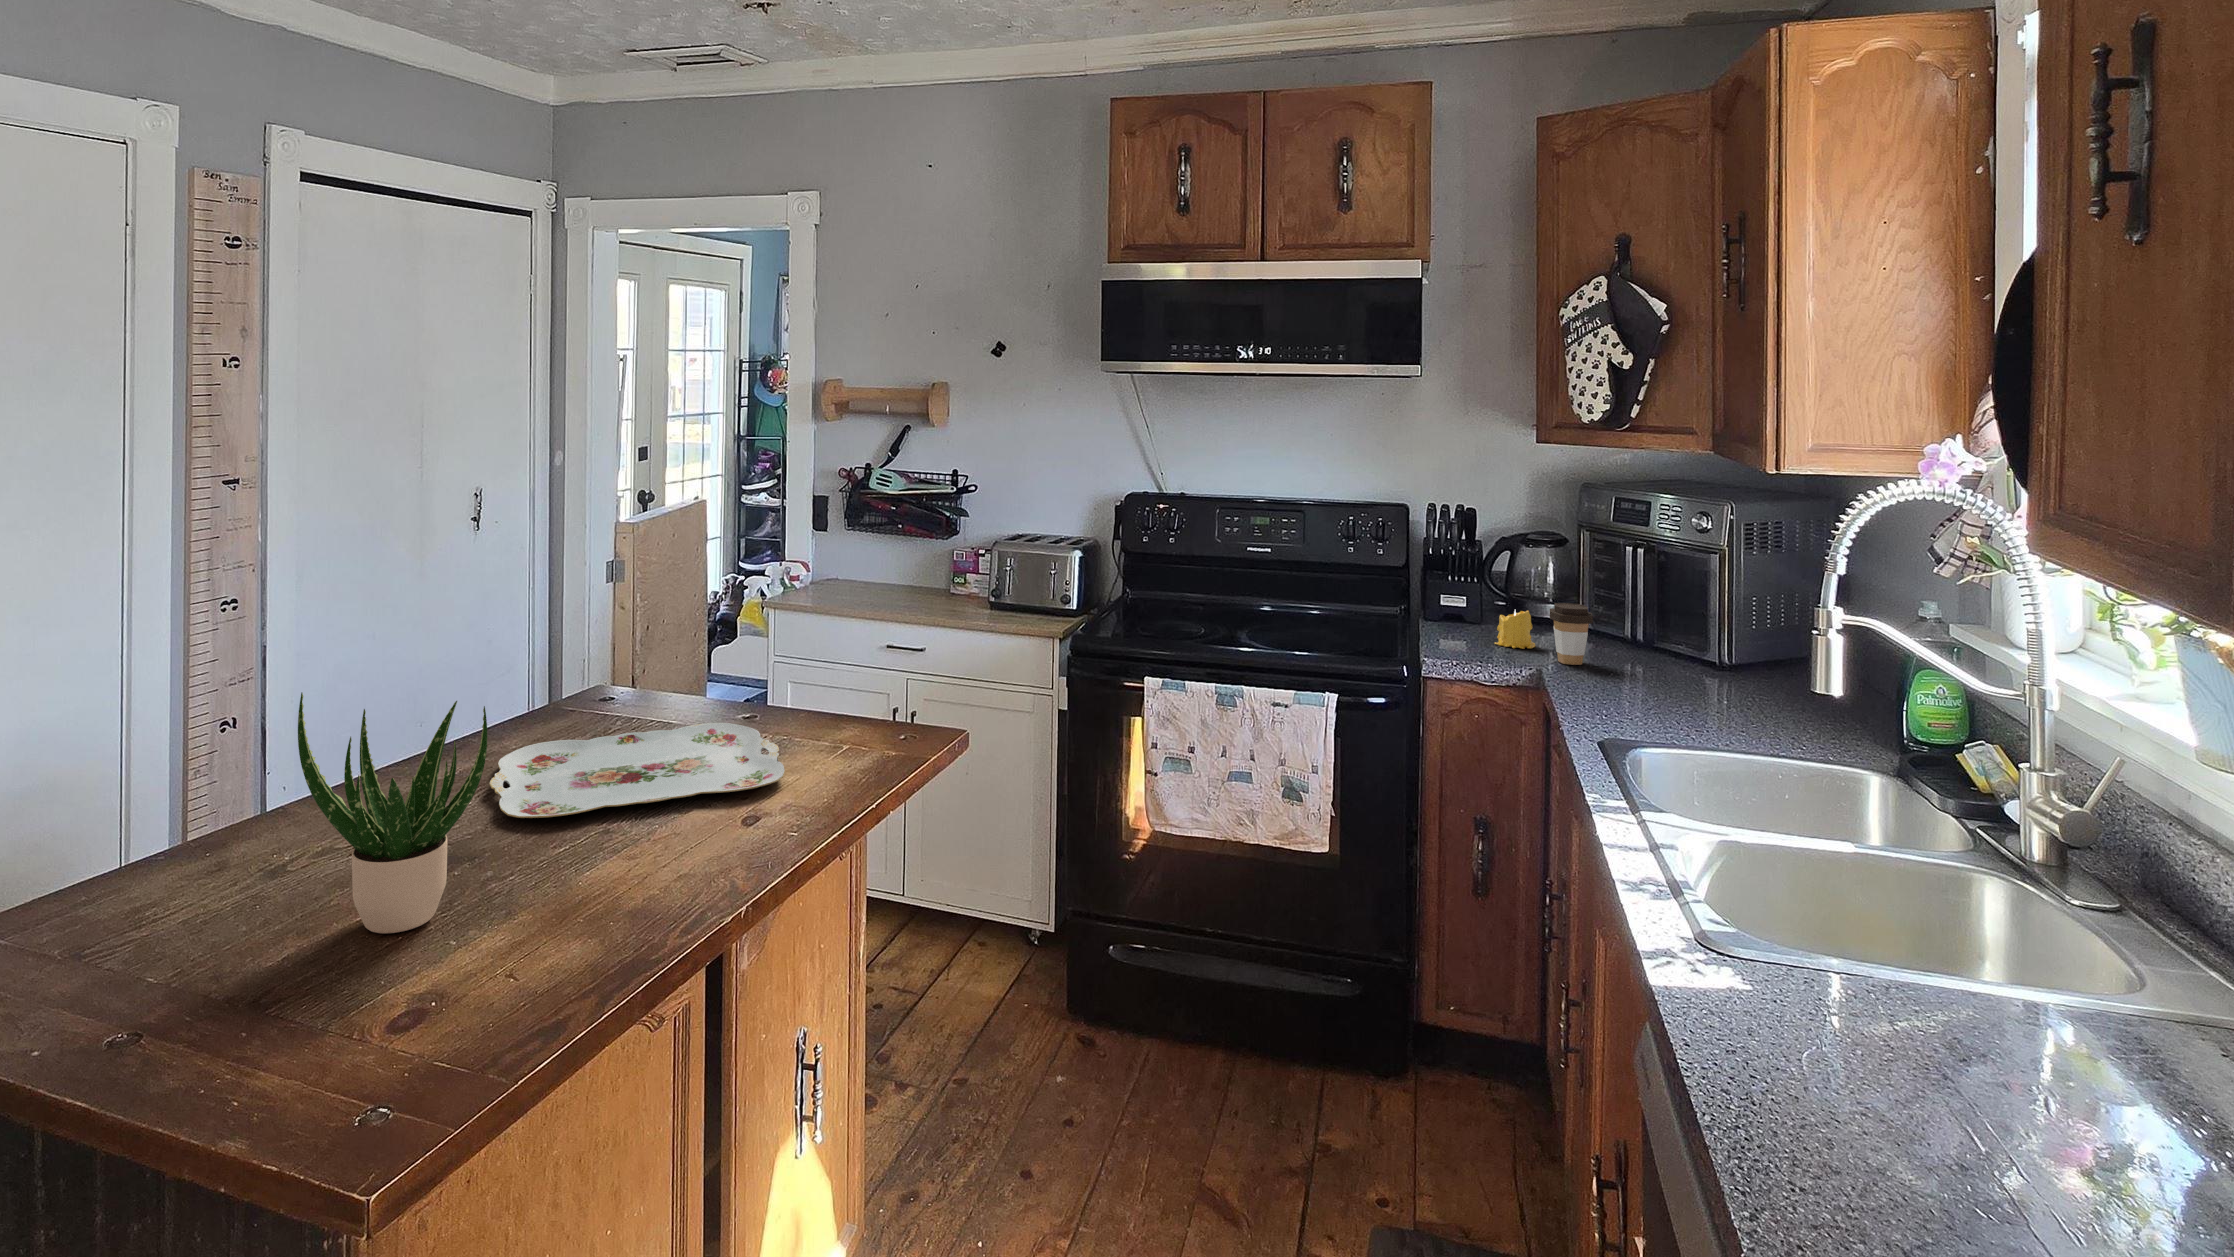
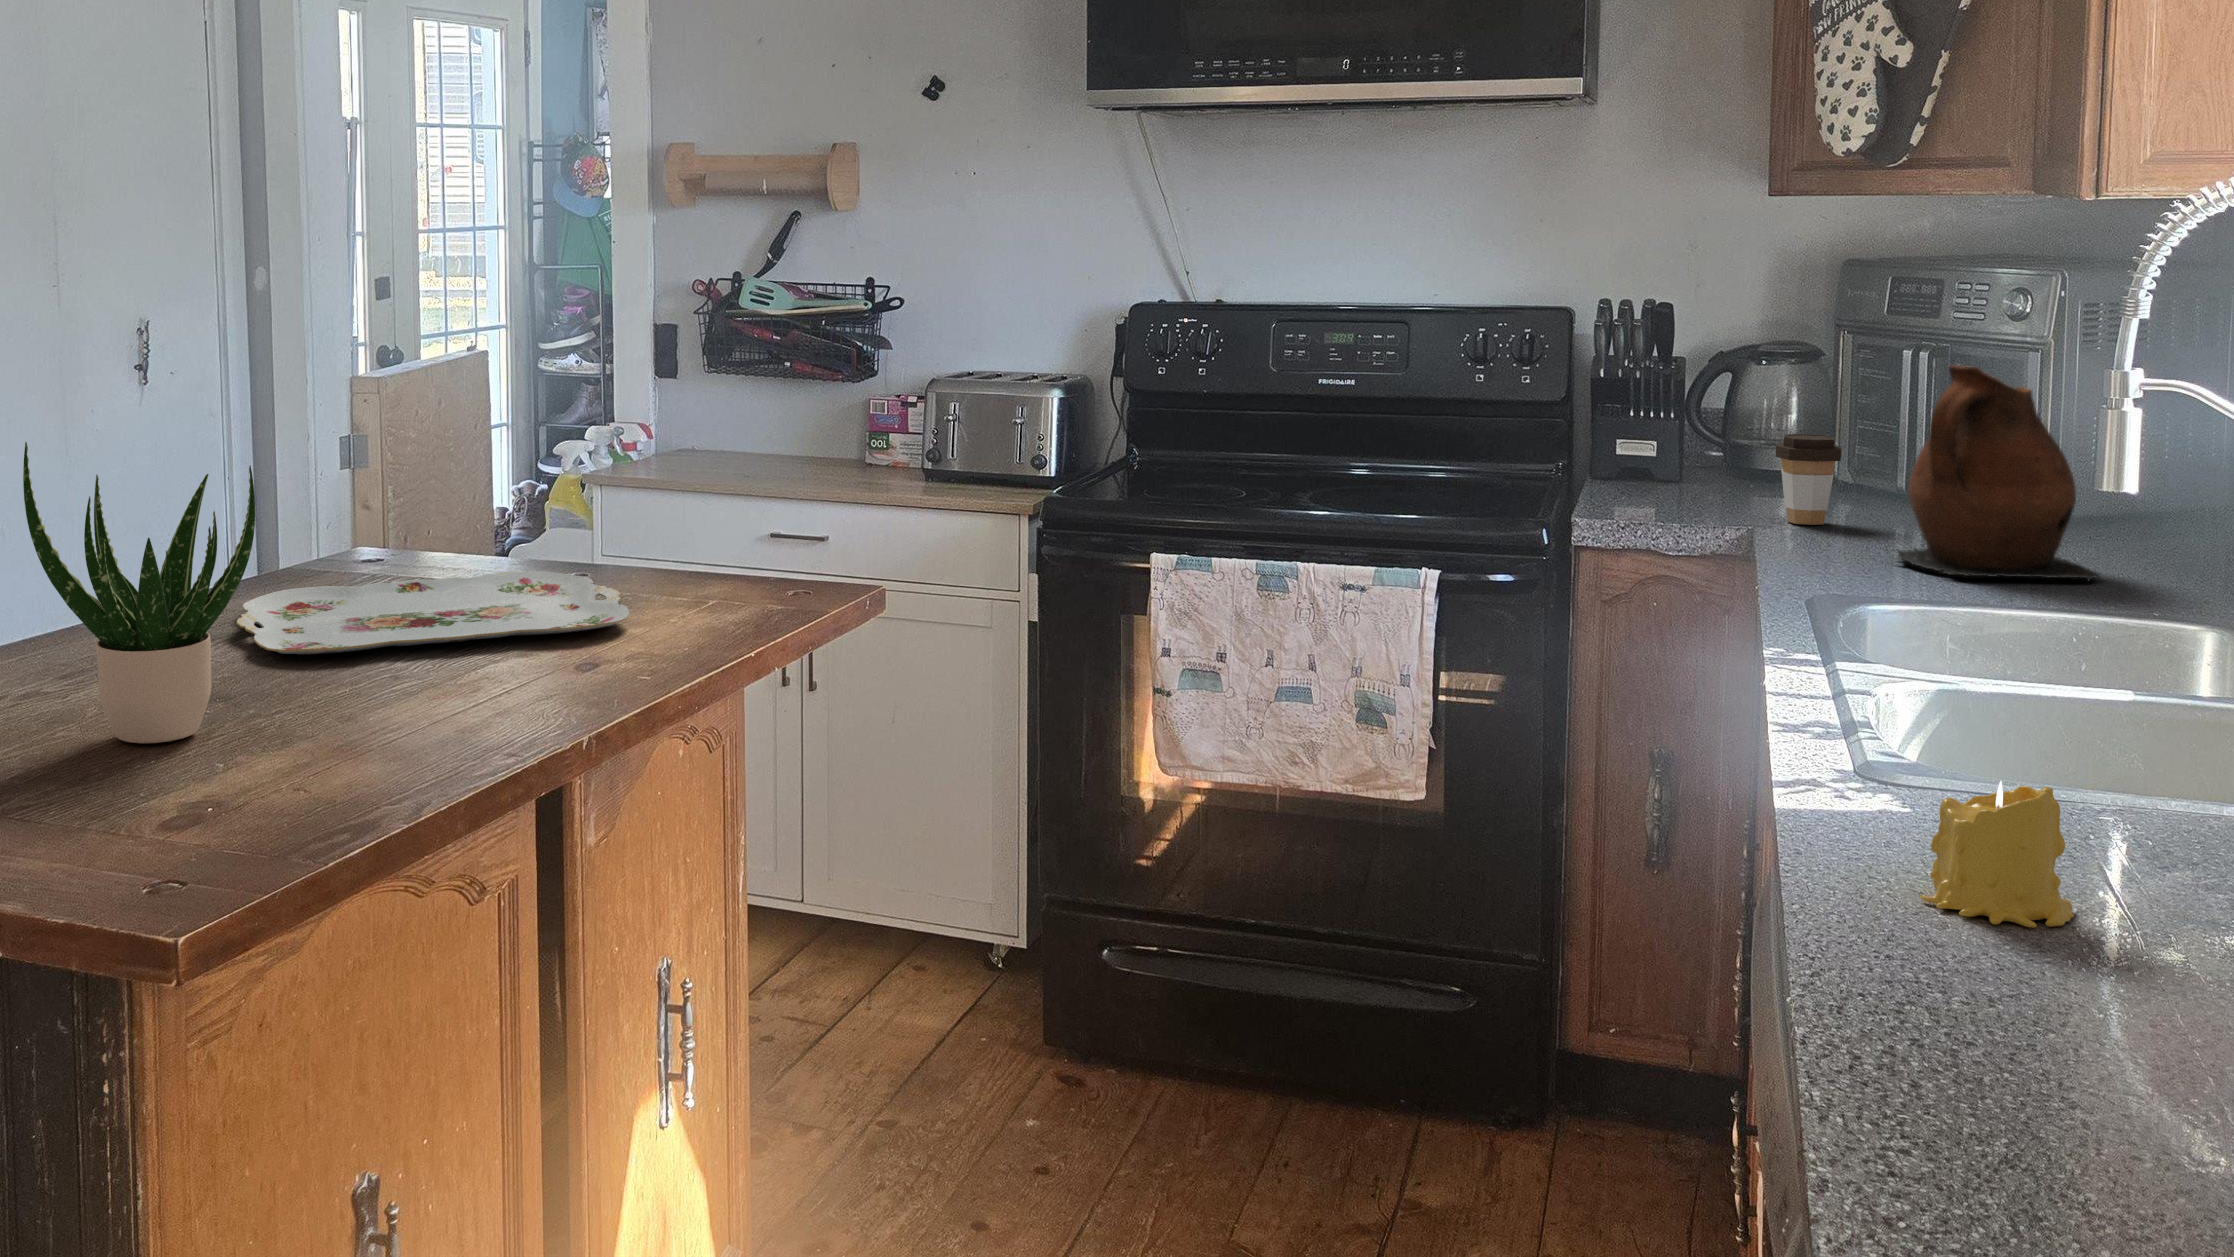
ceramic pitcher: none [1633,575,1781,726] -> present [1885,365,2101,581]
candle: present [1495,610,1535,649] -> present [1920,781,2074,928]

